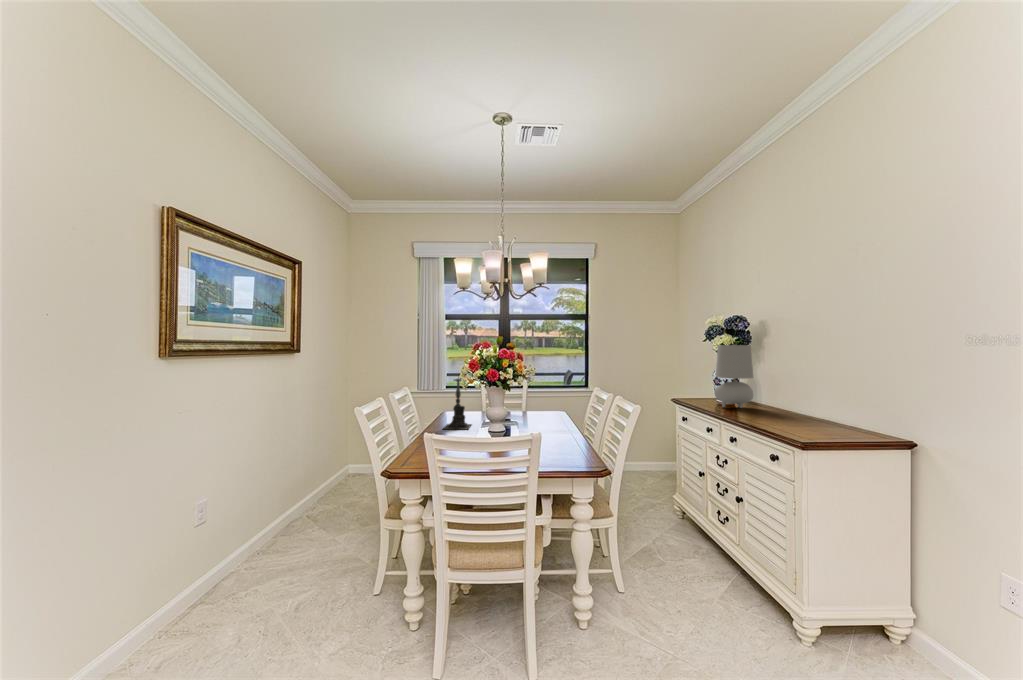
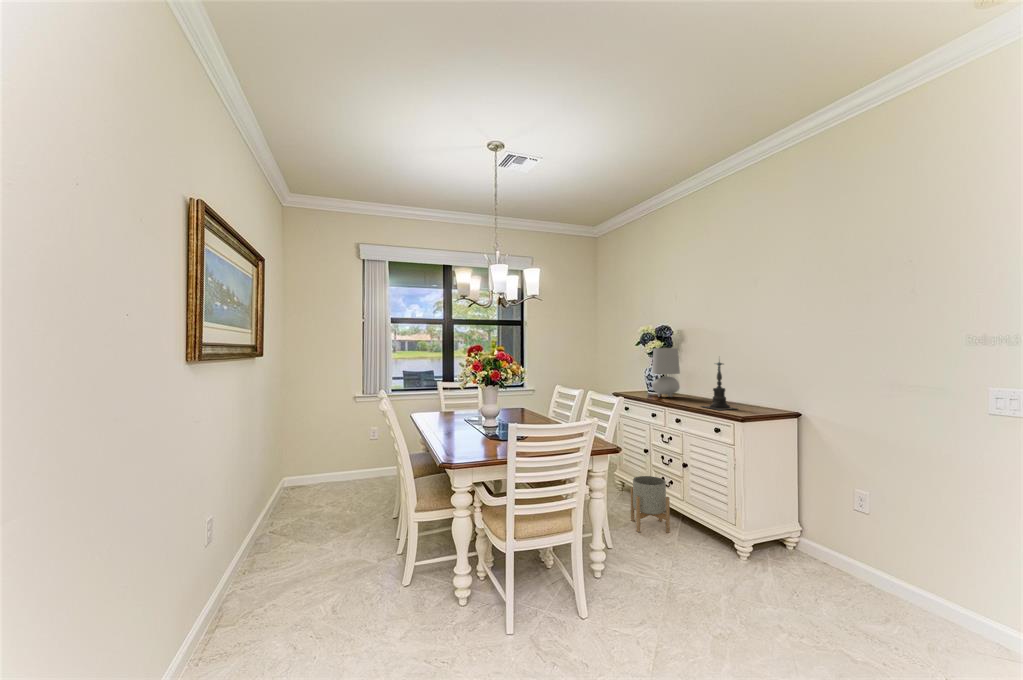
candle holder: present [443,378,471,429] -> present [703,362,736,410]
planter: none [670,506,715,585] -> present [631,476,670,533]

